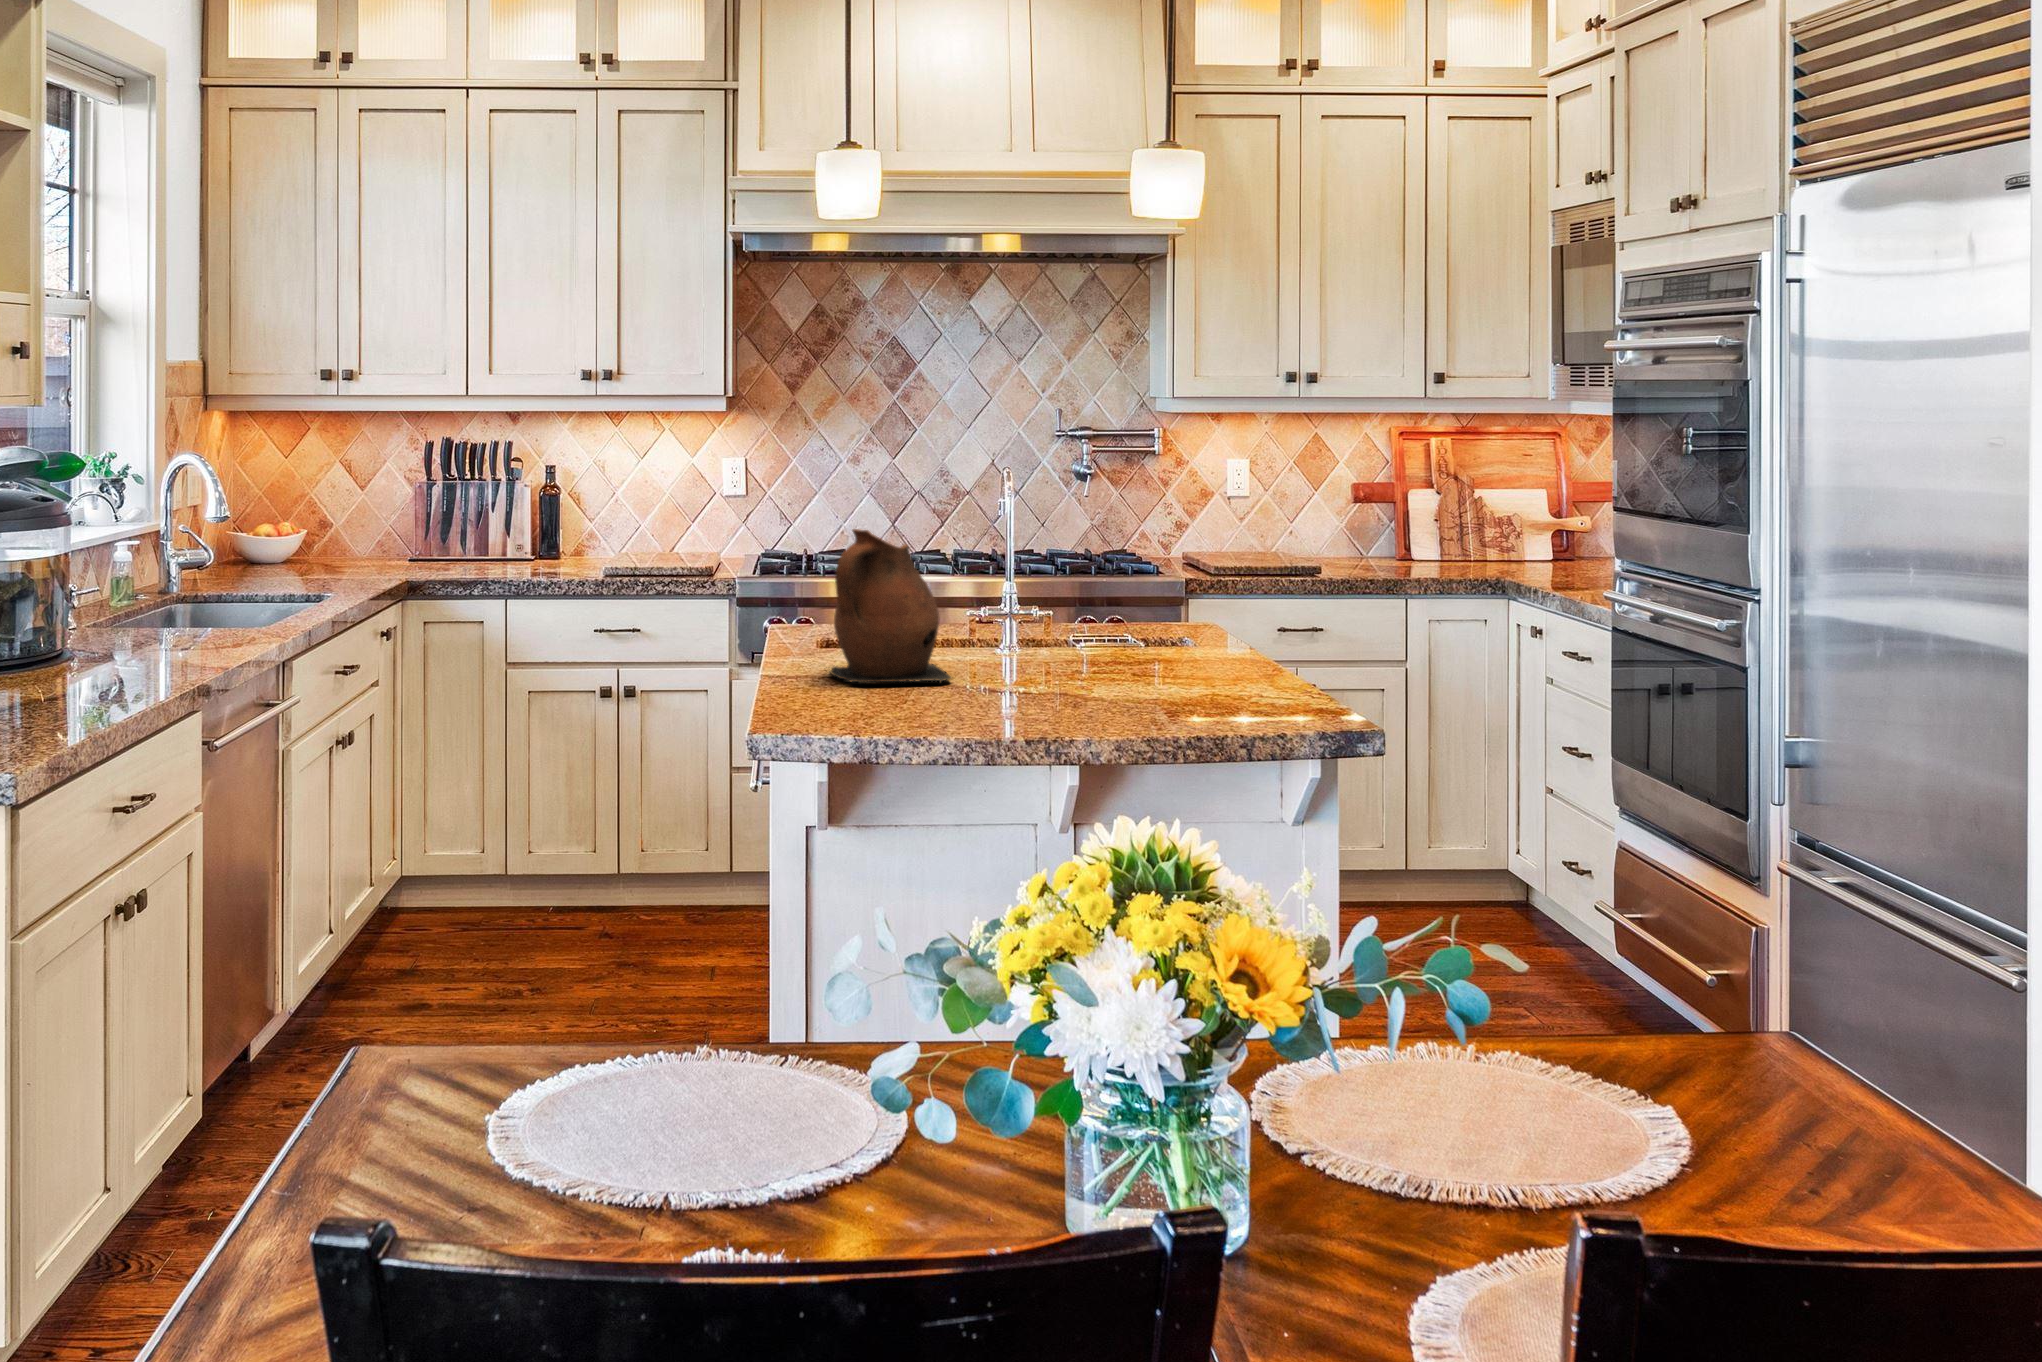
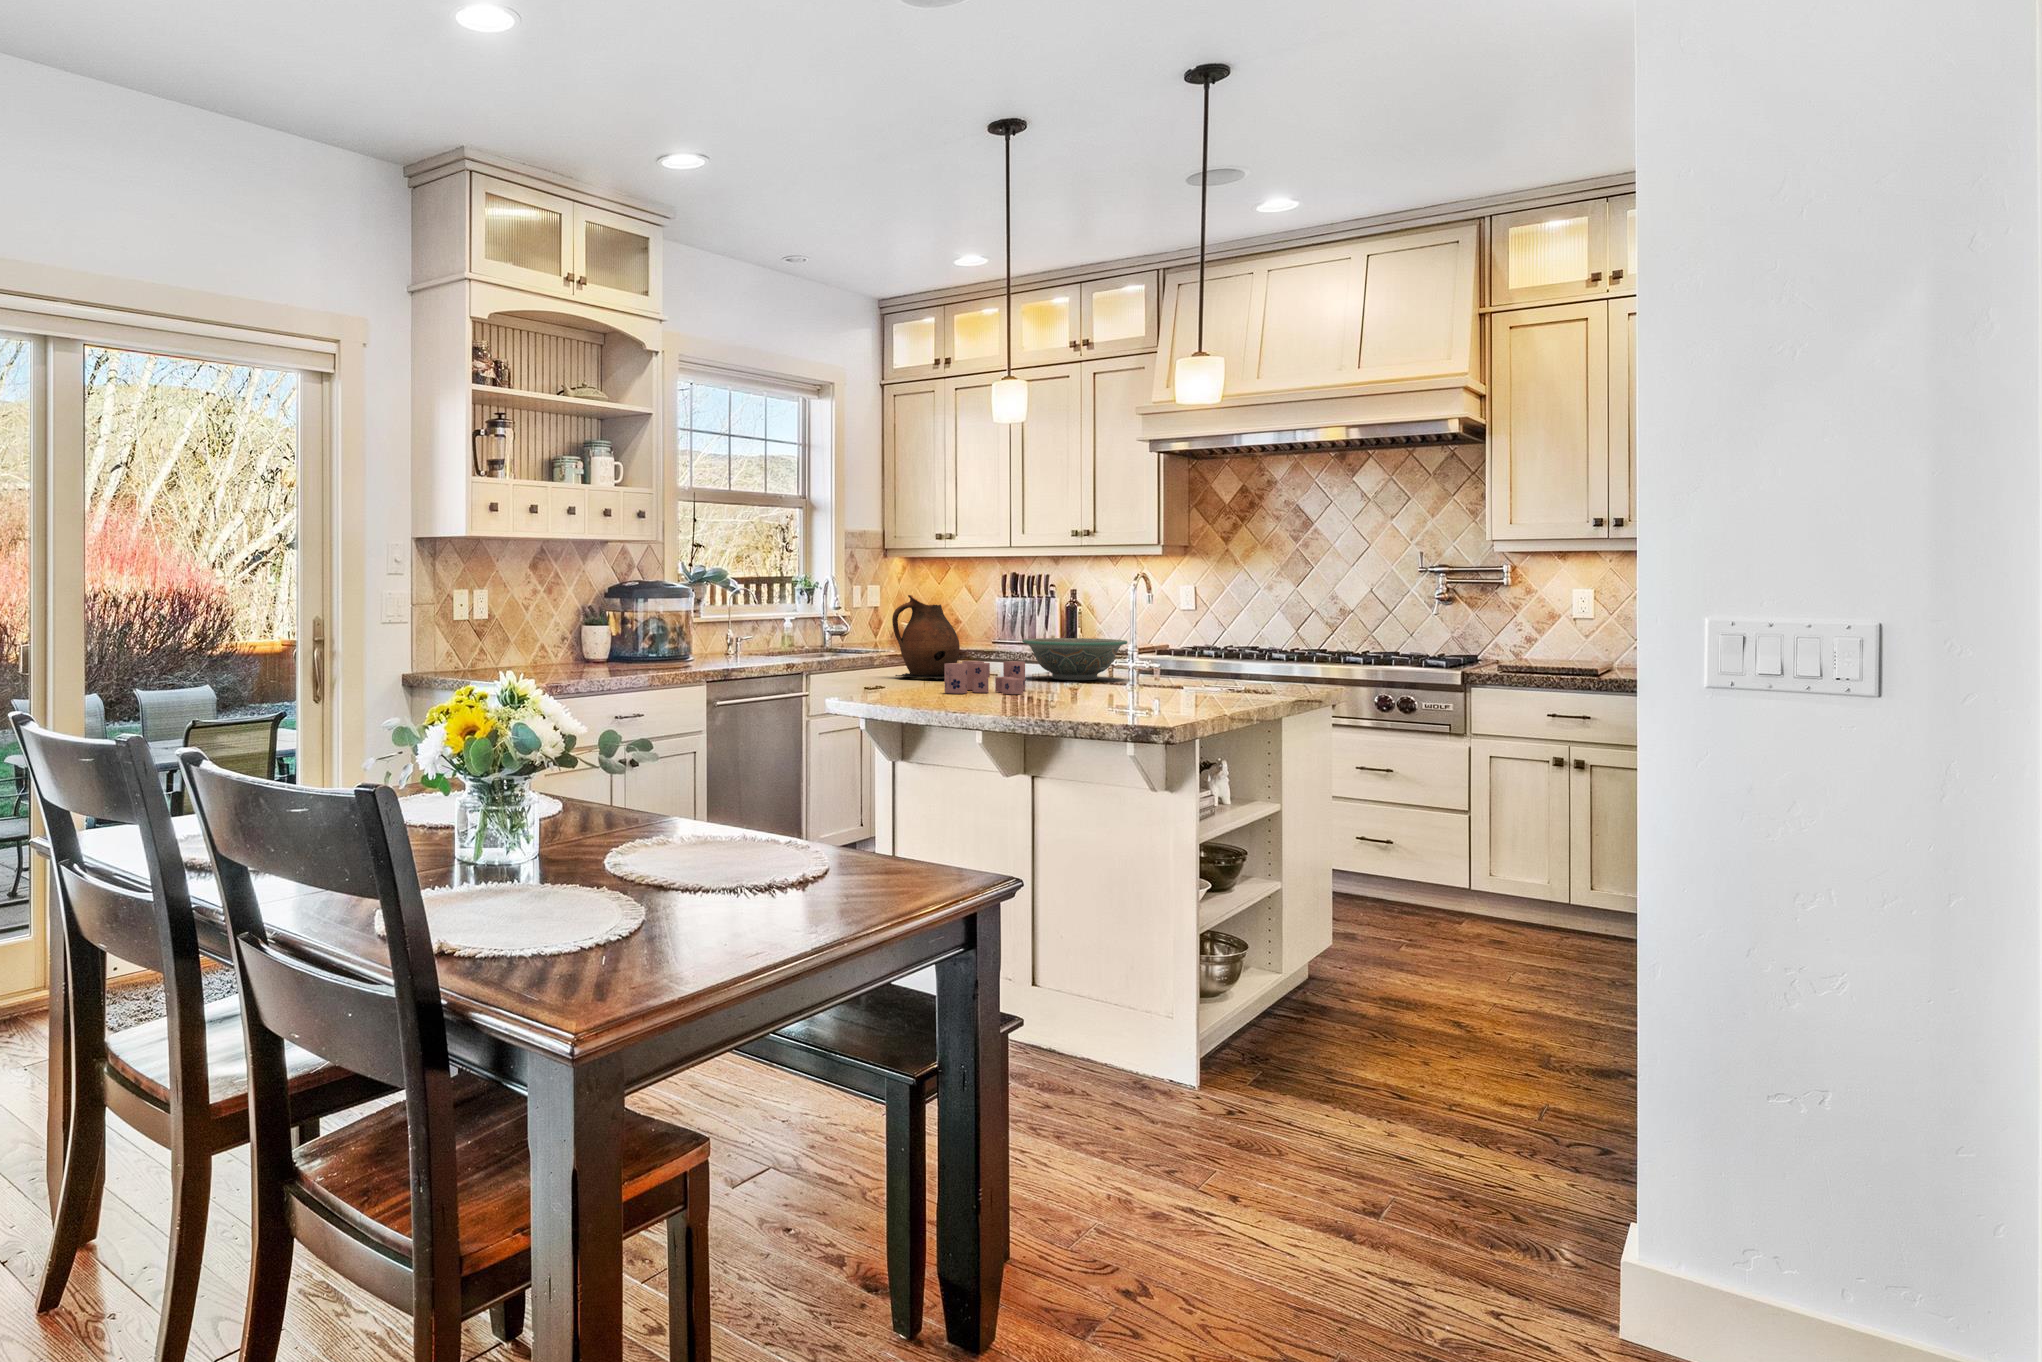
decorative bowl: none [979,580,1145,657] -> present [1022,638,1127,680]
candle: none [1107,648,1241,725] -> present [944,661,1025,694]

